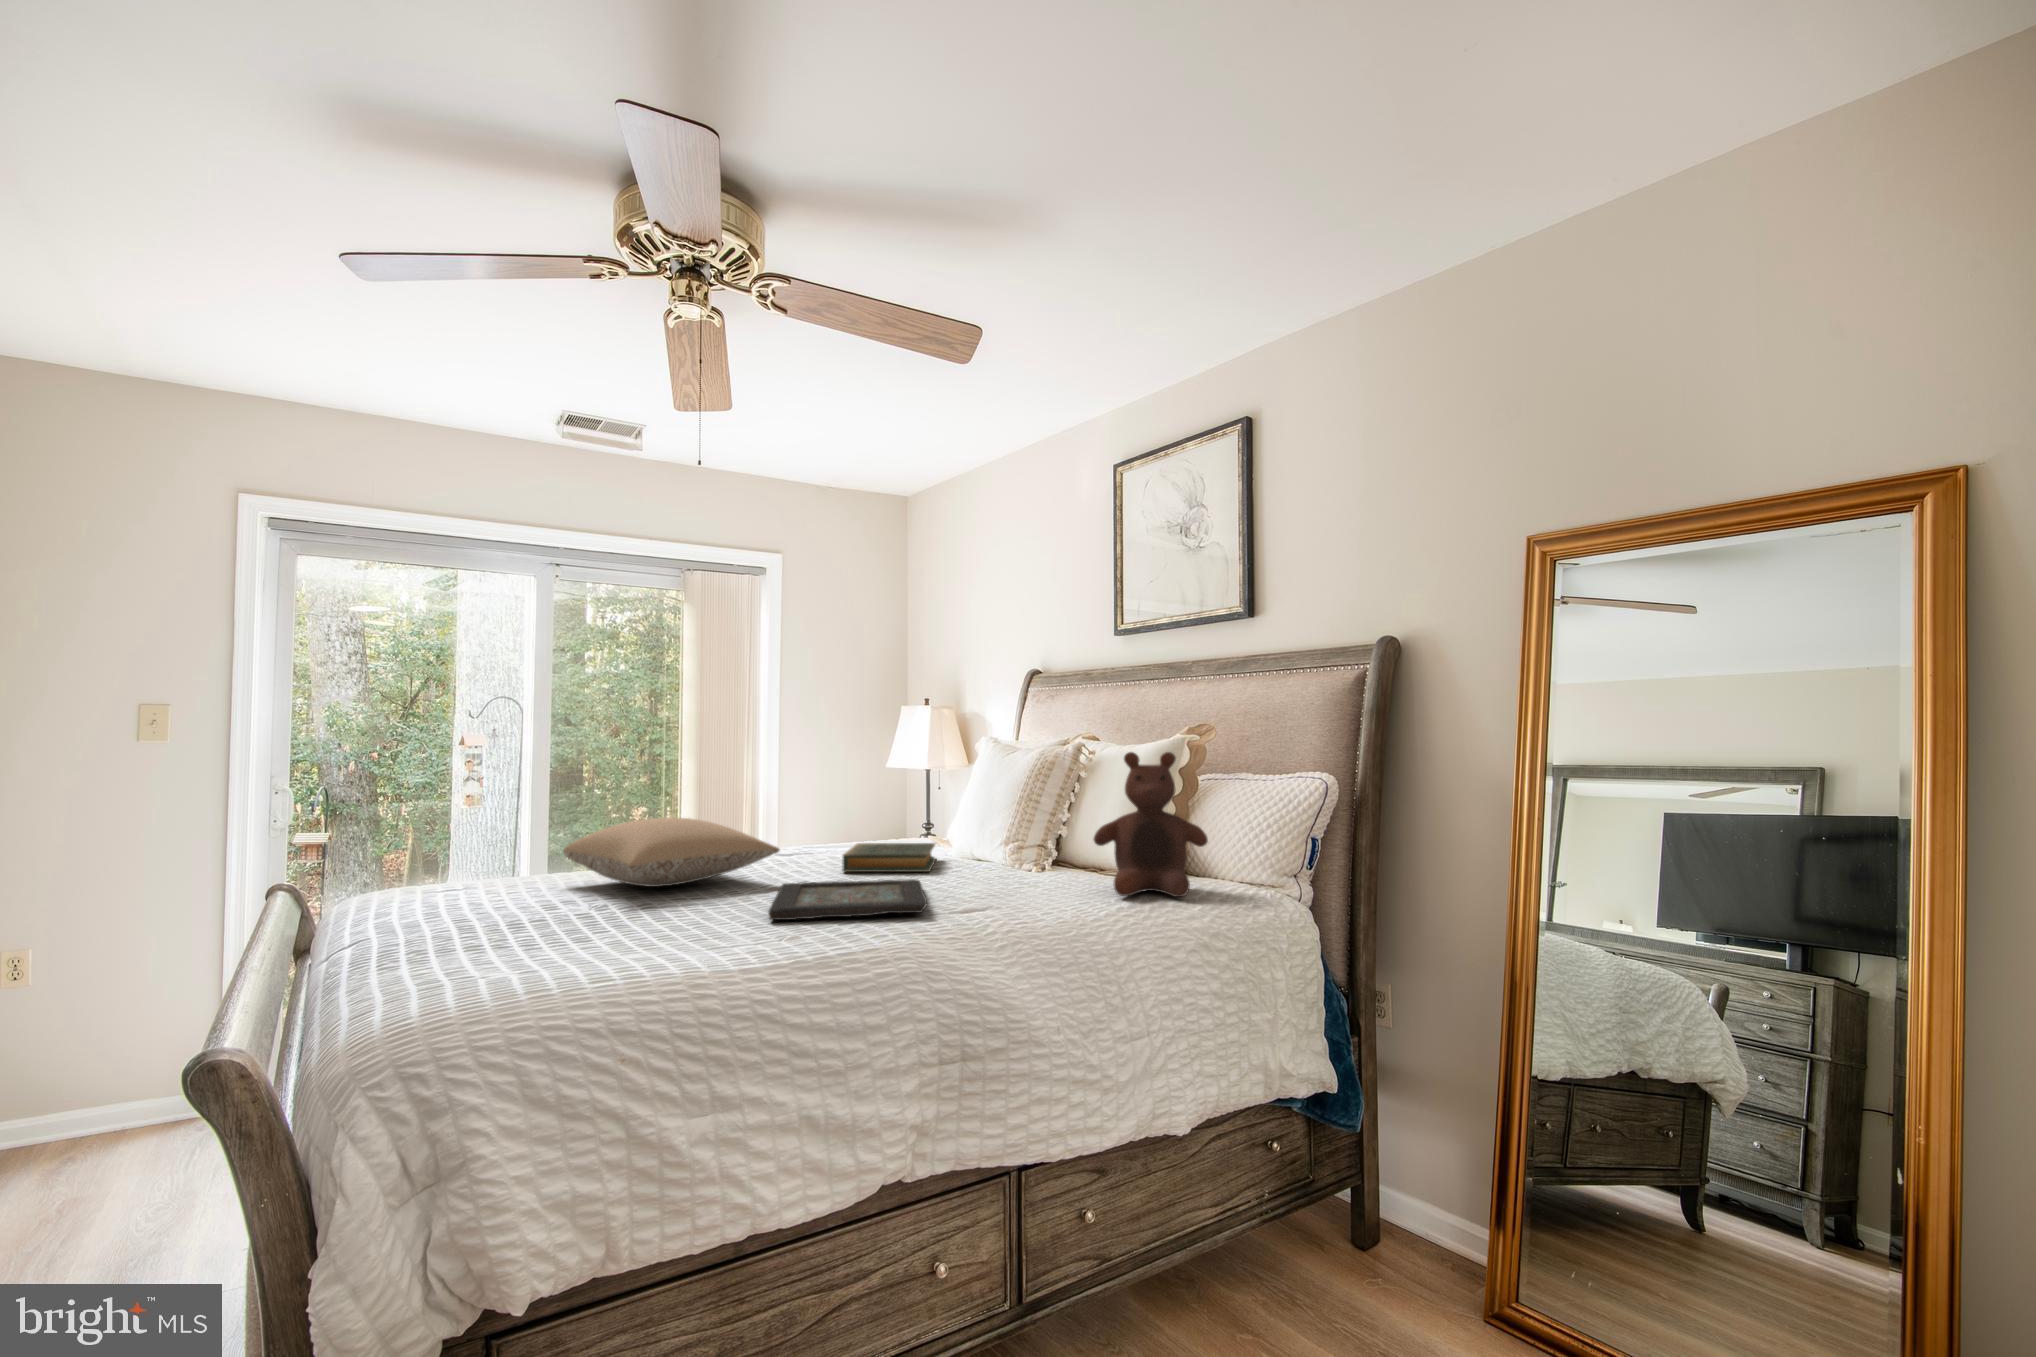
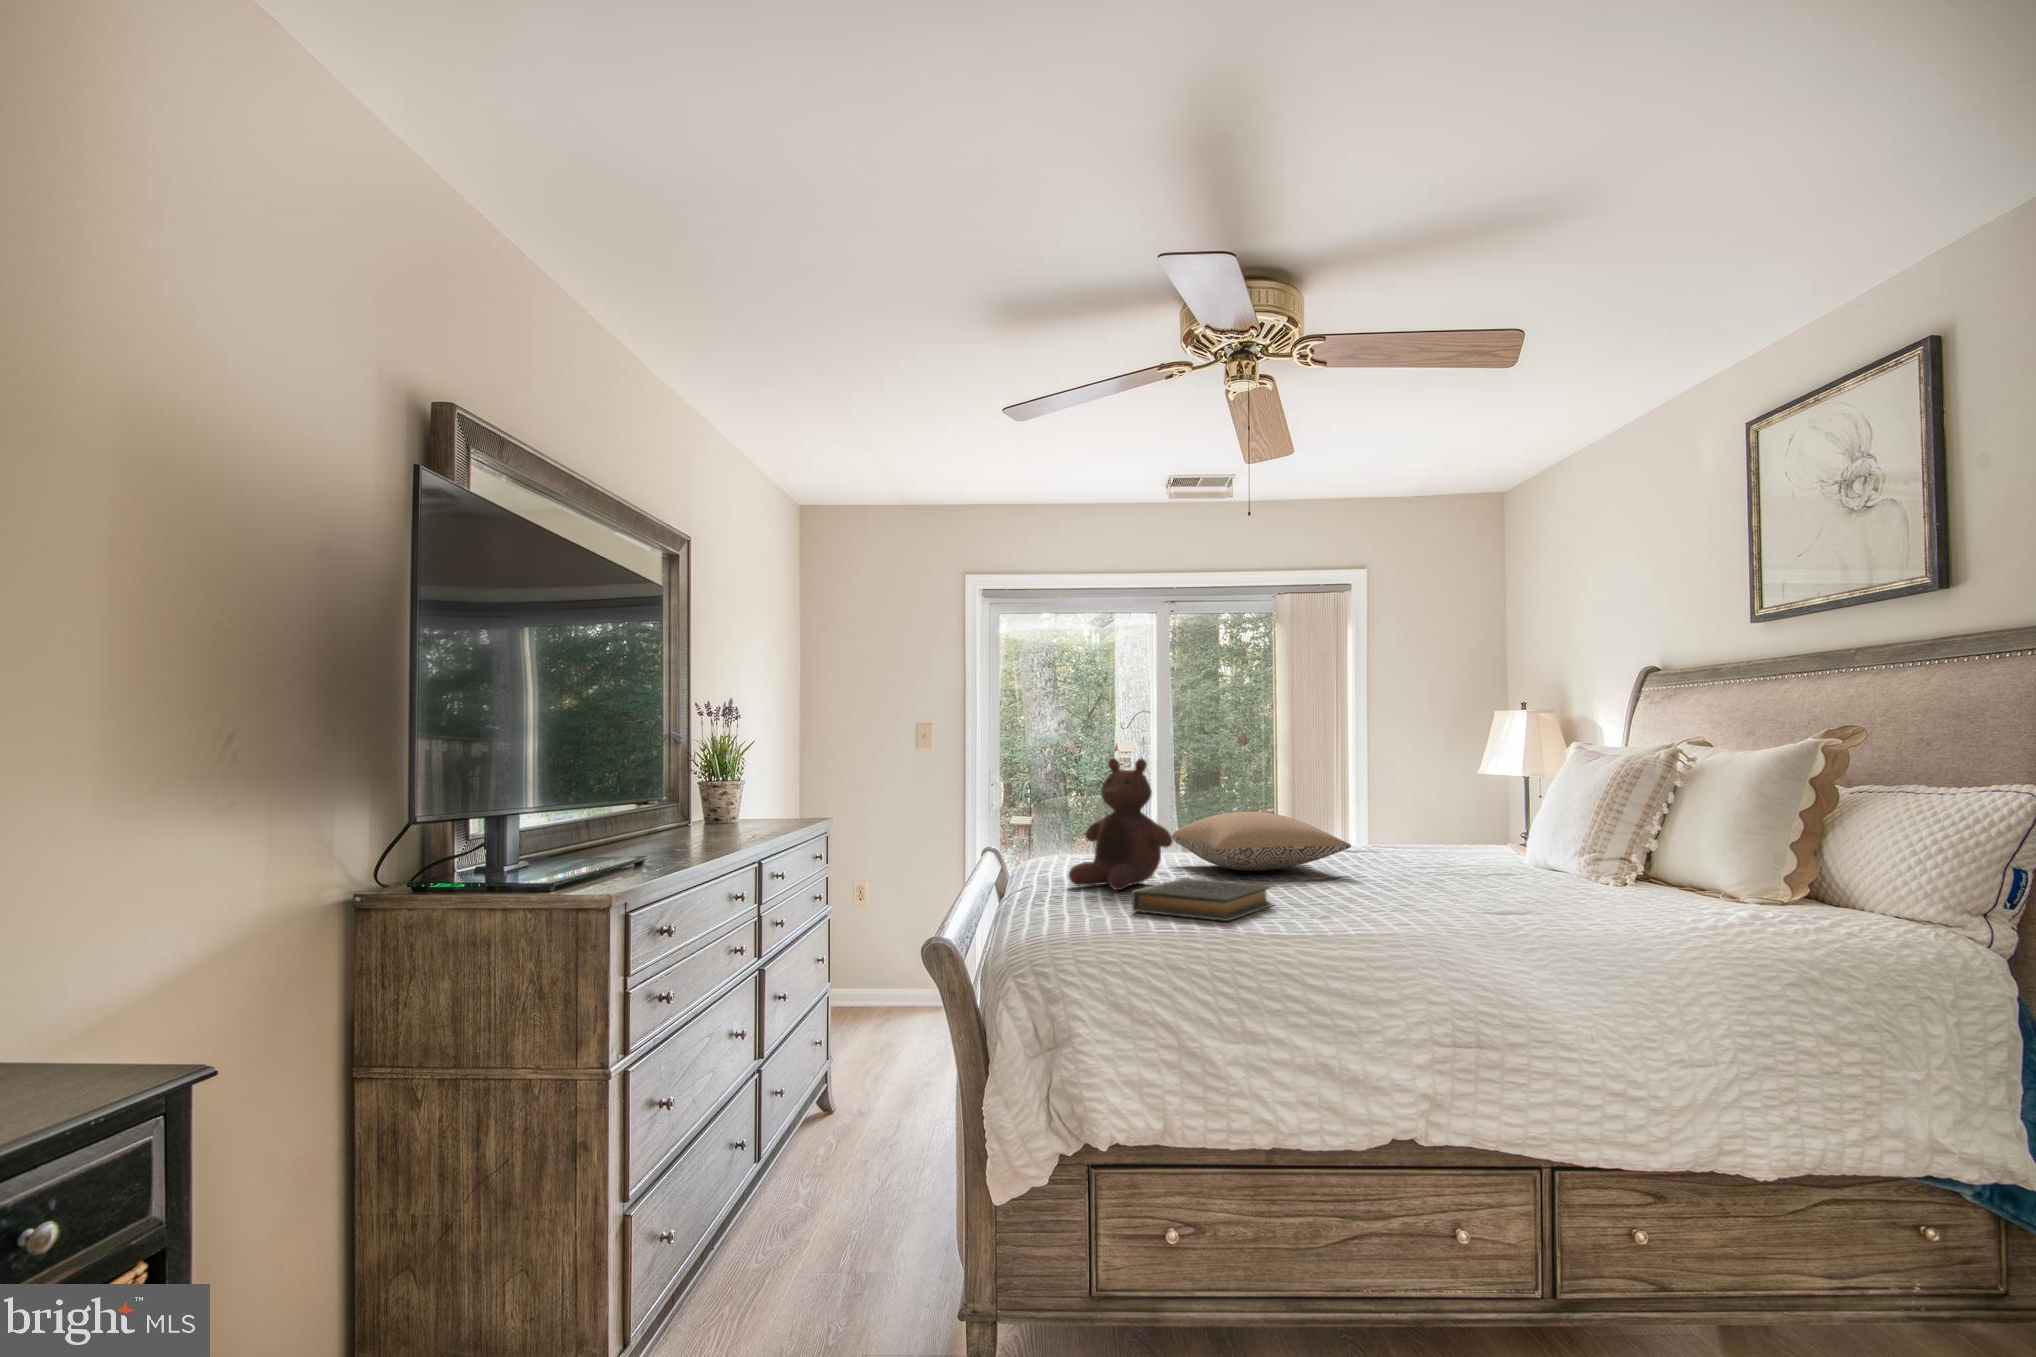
stuffed bear: present [1094,752,1208,897] -> present [1069,758,1173,890]
hardback book: present [842,843,936,872] -> present [1132,878,1273,921]
decorative tray: present [769,879,927,920] -> none [1320,876,1484,910]

